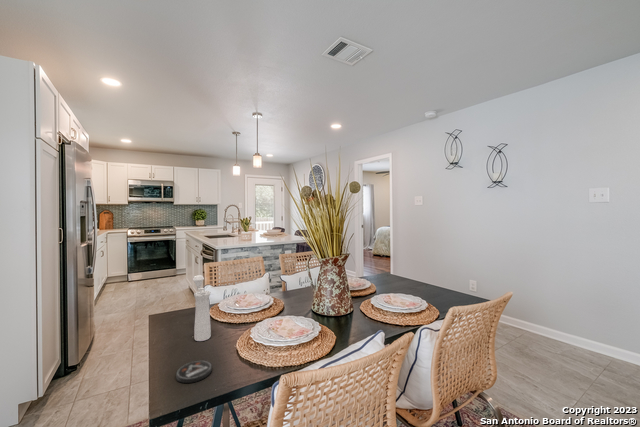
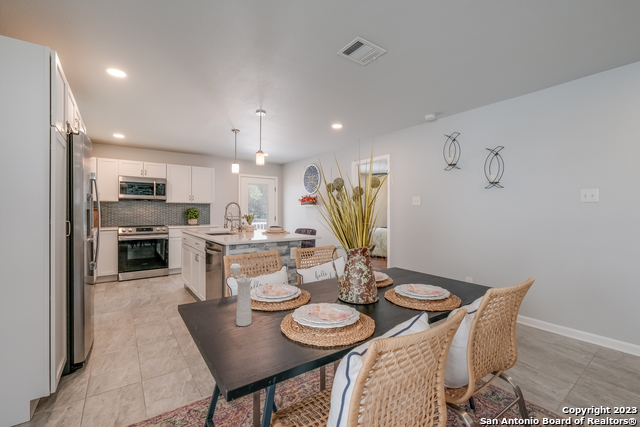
coaster: present [176,361,212,383] -> none [235,342,268,361]

